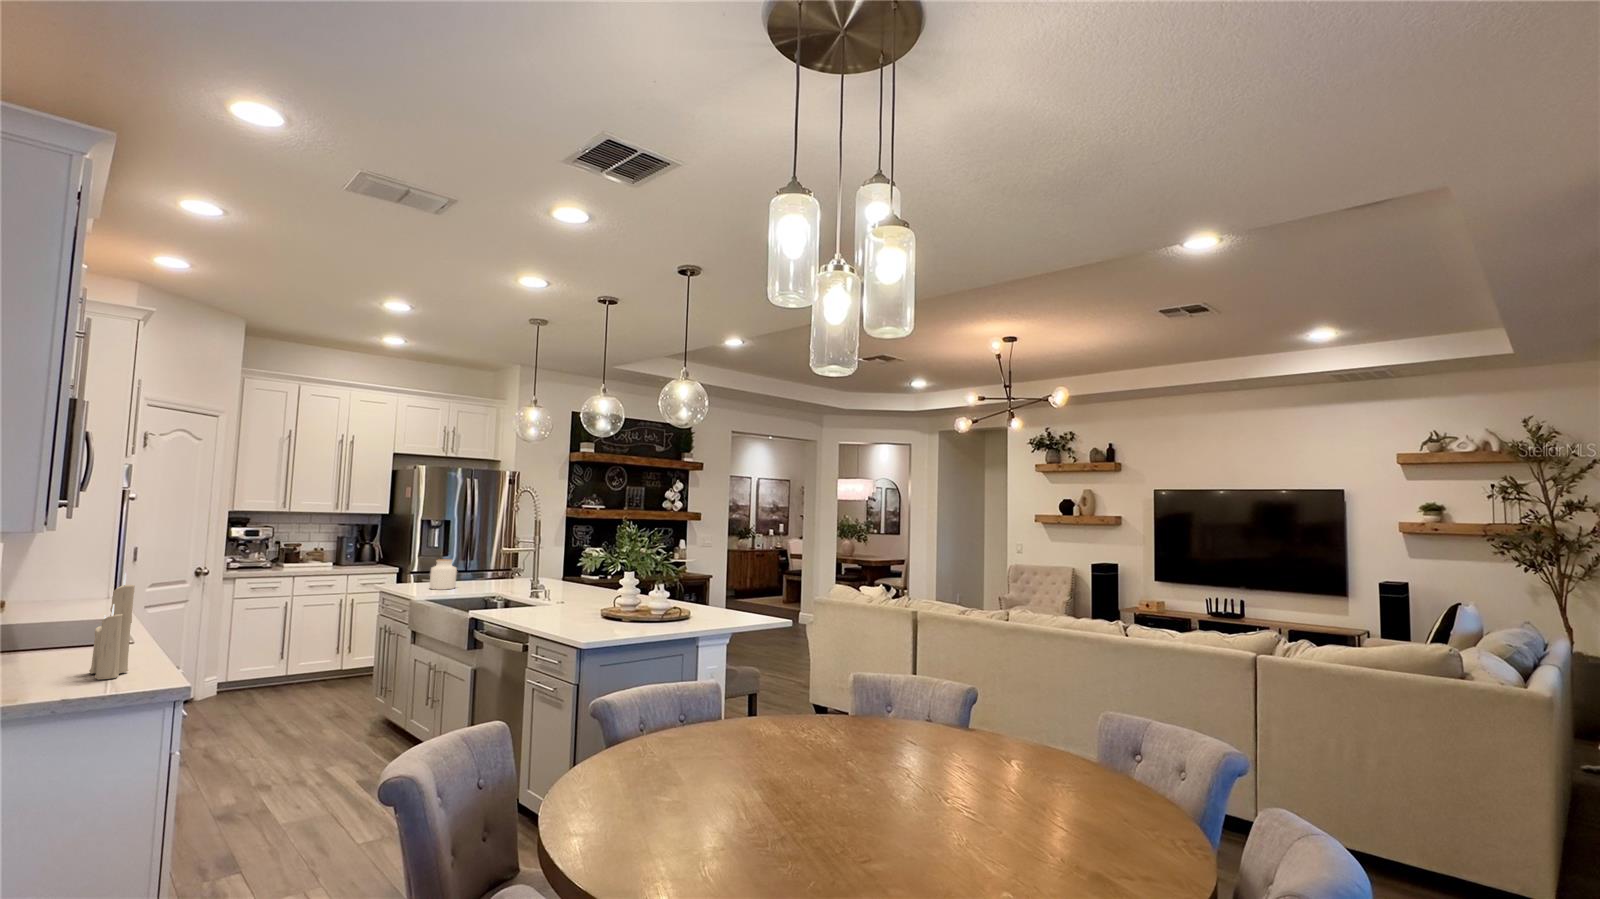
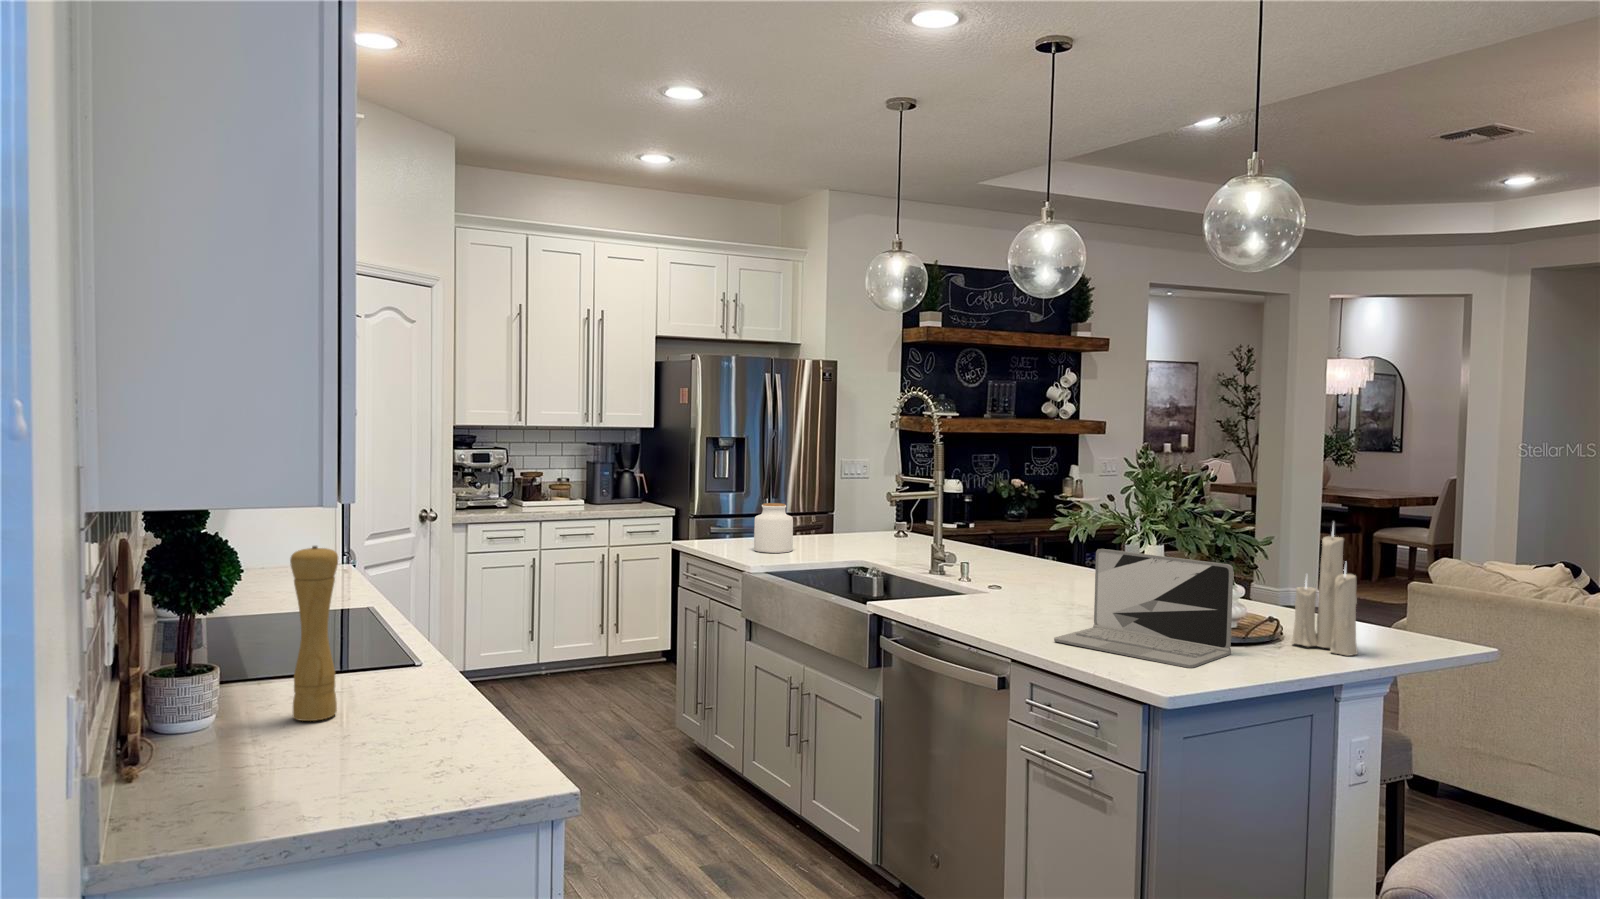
pepper mill: none [41,570,83,668] -> present [290,546,338,721]
candle: present [89,573,135,680] -> present [1291,528,1358,656]
laptop: none [556,576,644,632] -> present [1054,549,1233,668]

